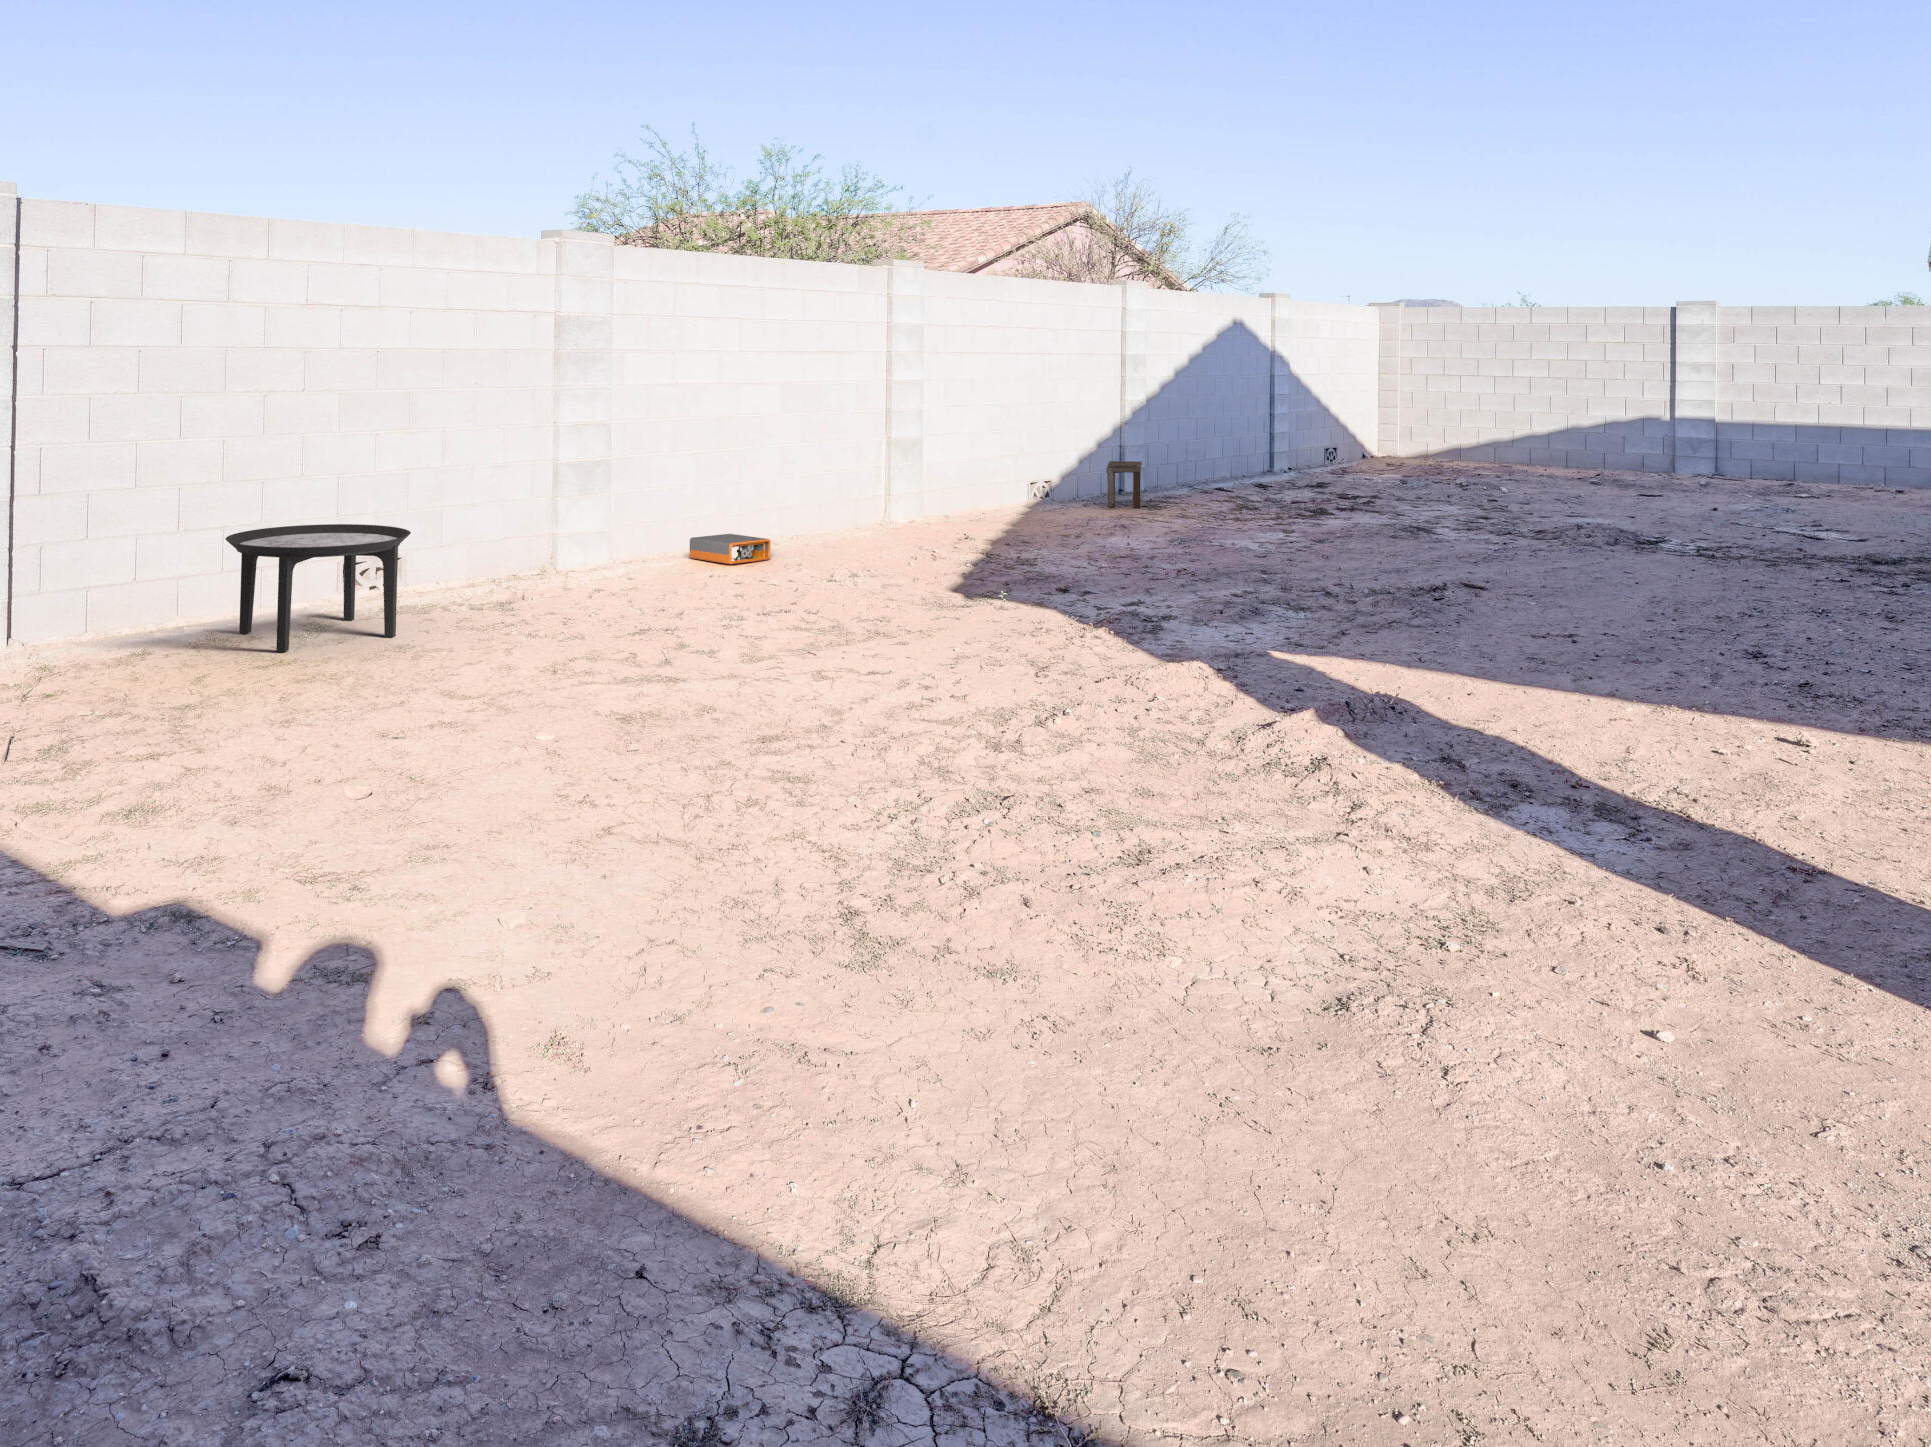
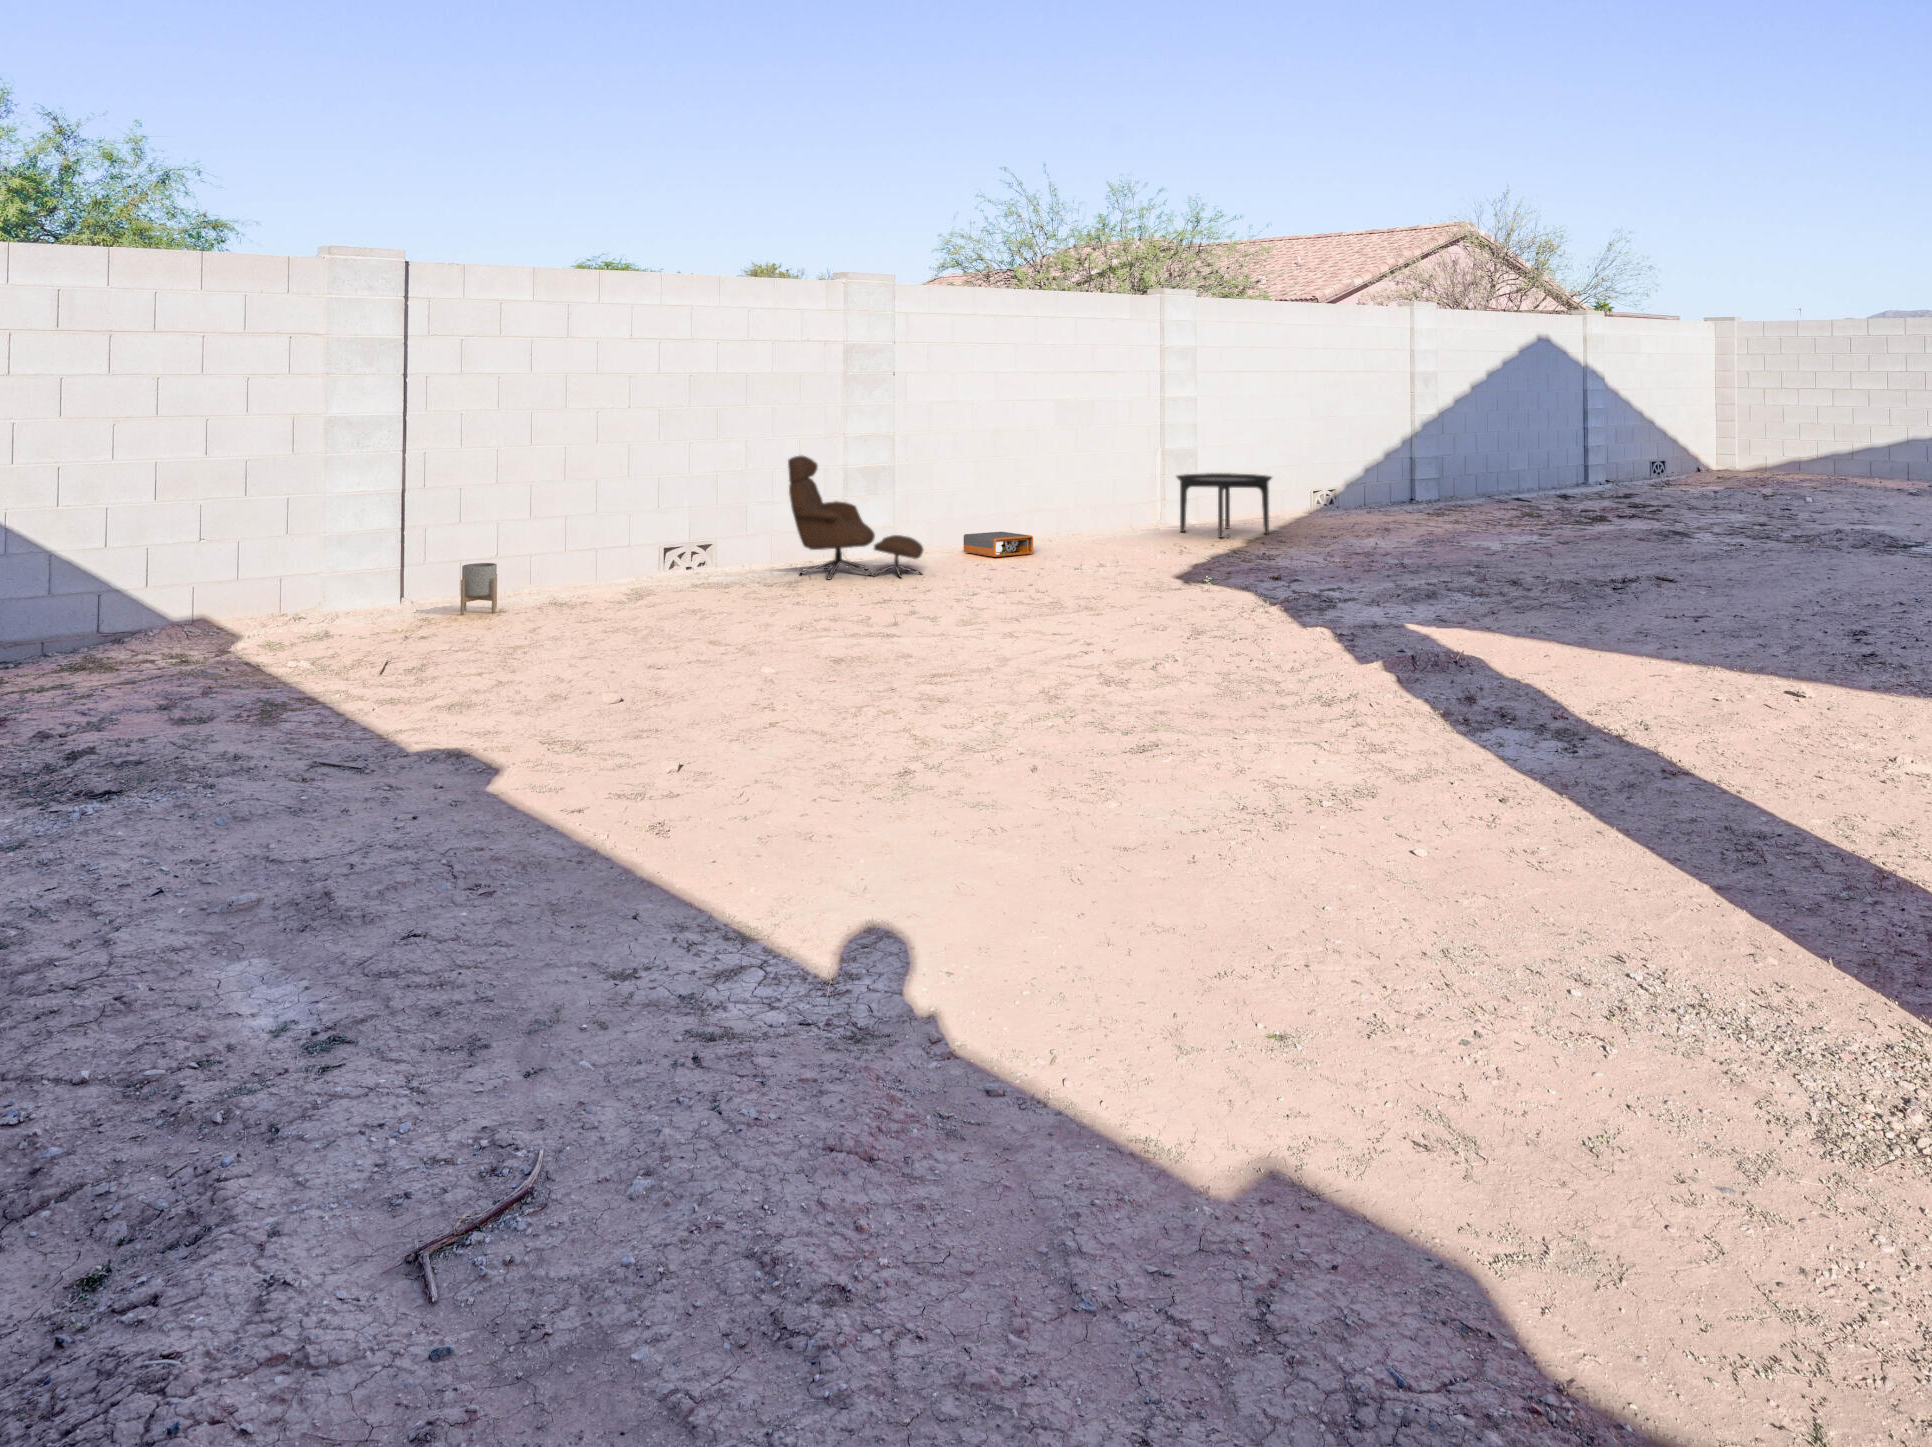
lounge chair: none [505,449,662,597] -> present [788,456,923,579]
bench: present [1106,461,1142,508] -> none [1390,471,1432,515]
round table: present [226,524,411,652] -> present [1177,473,1272,538]
planter: none [99,590,148,659] -> present [460,563,497,615]

